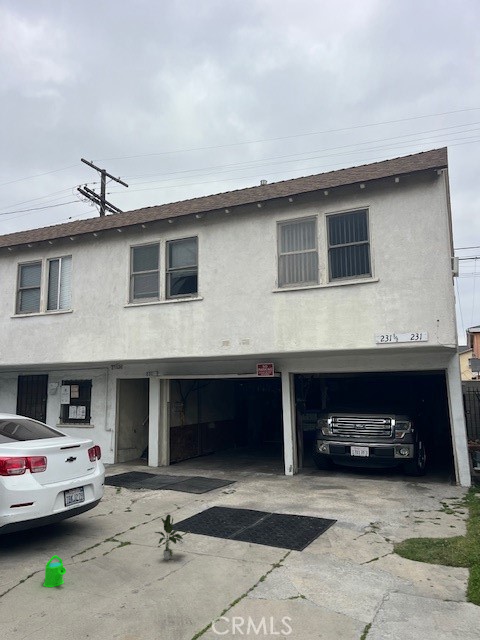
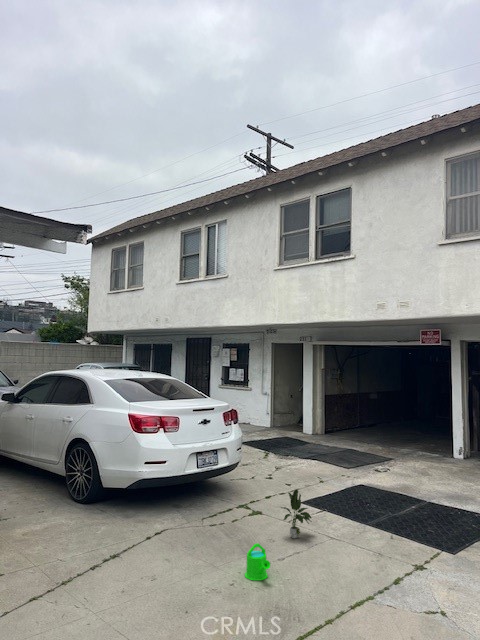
watering can: present [43,555,66,587] -> present [245,543,270,581]

